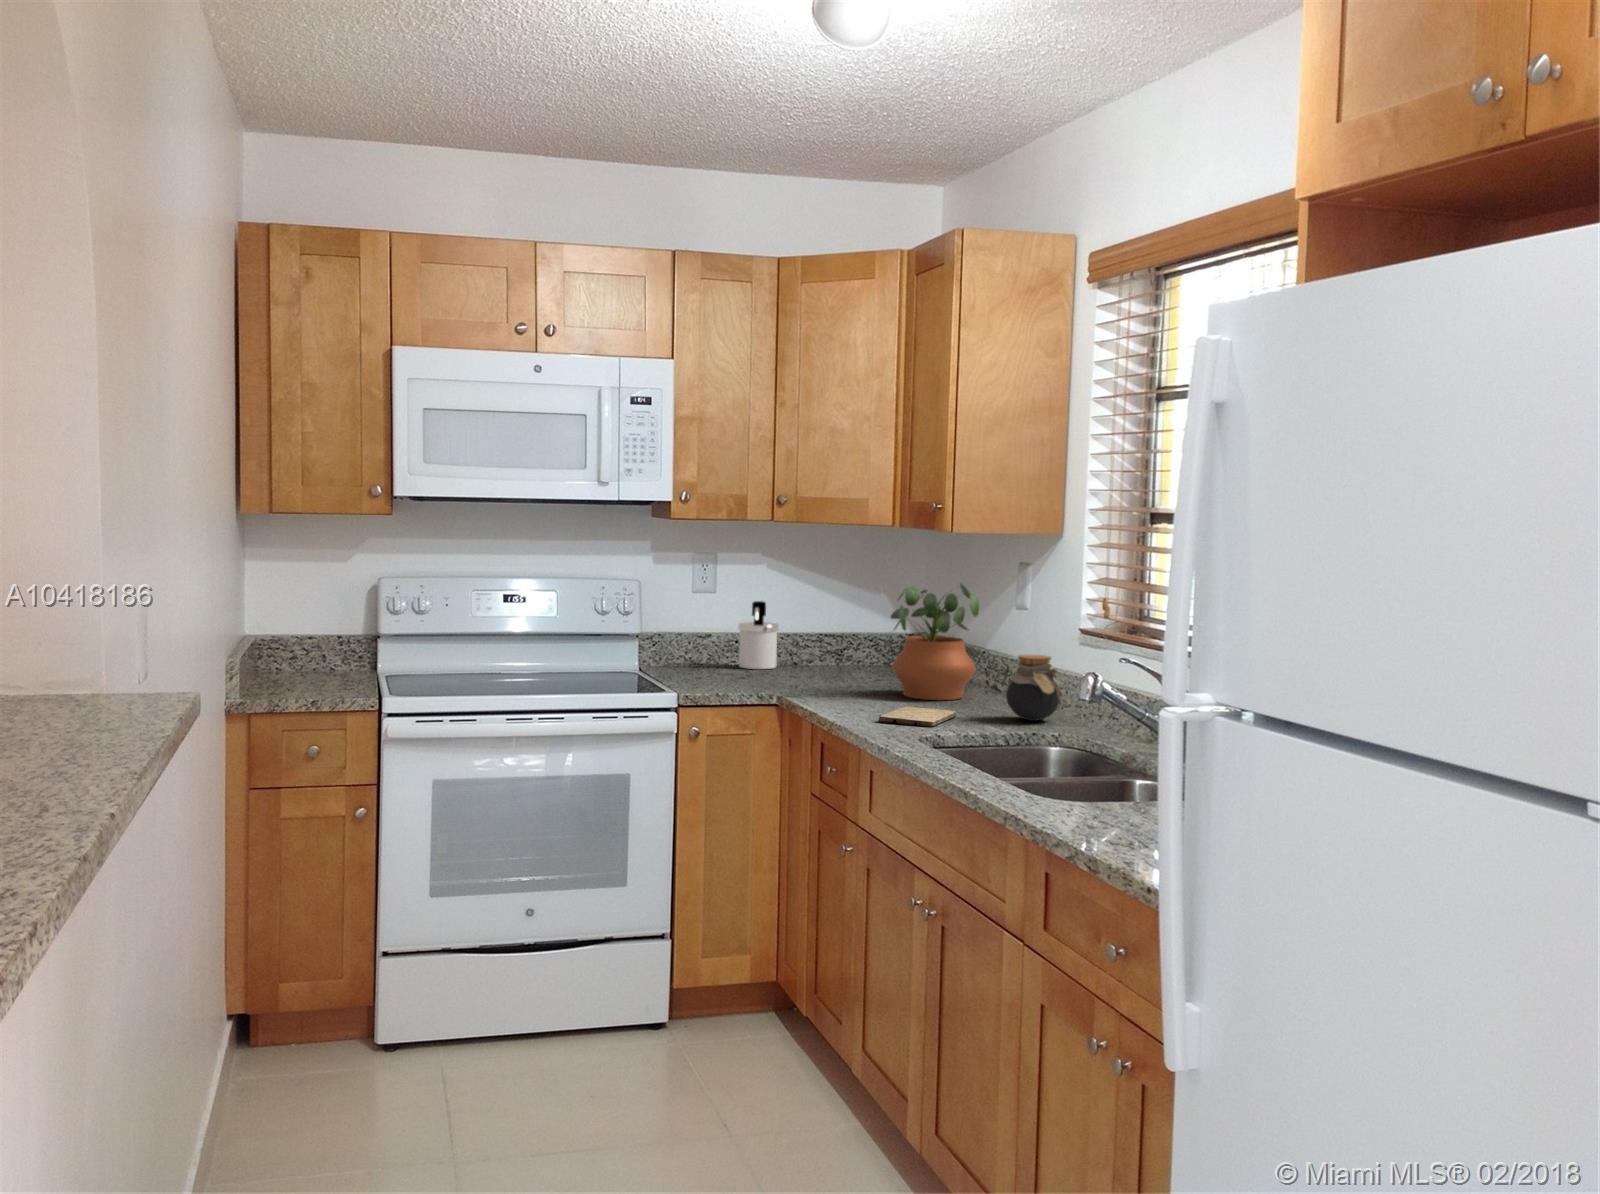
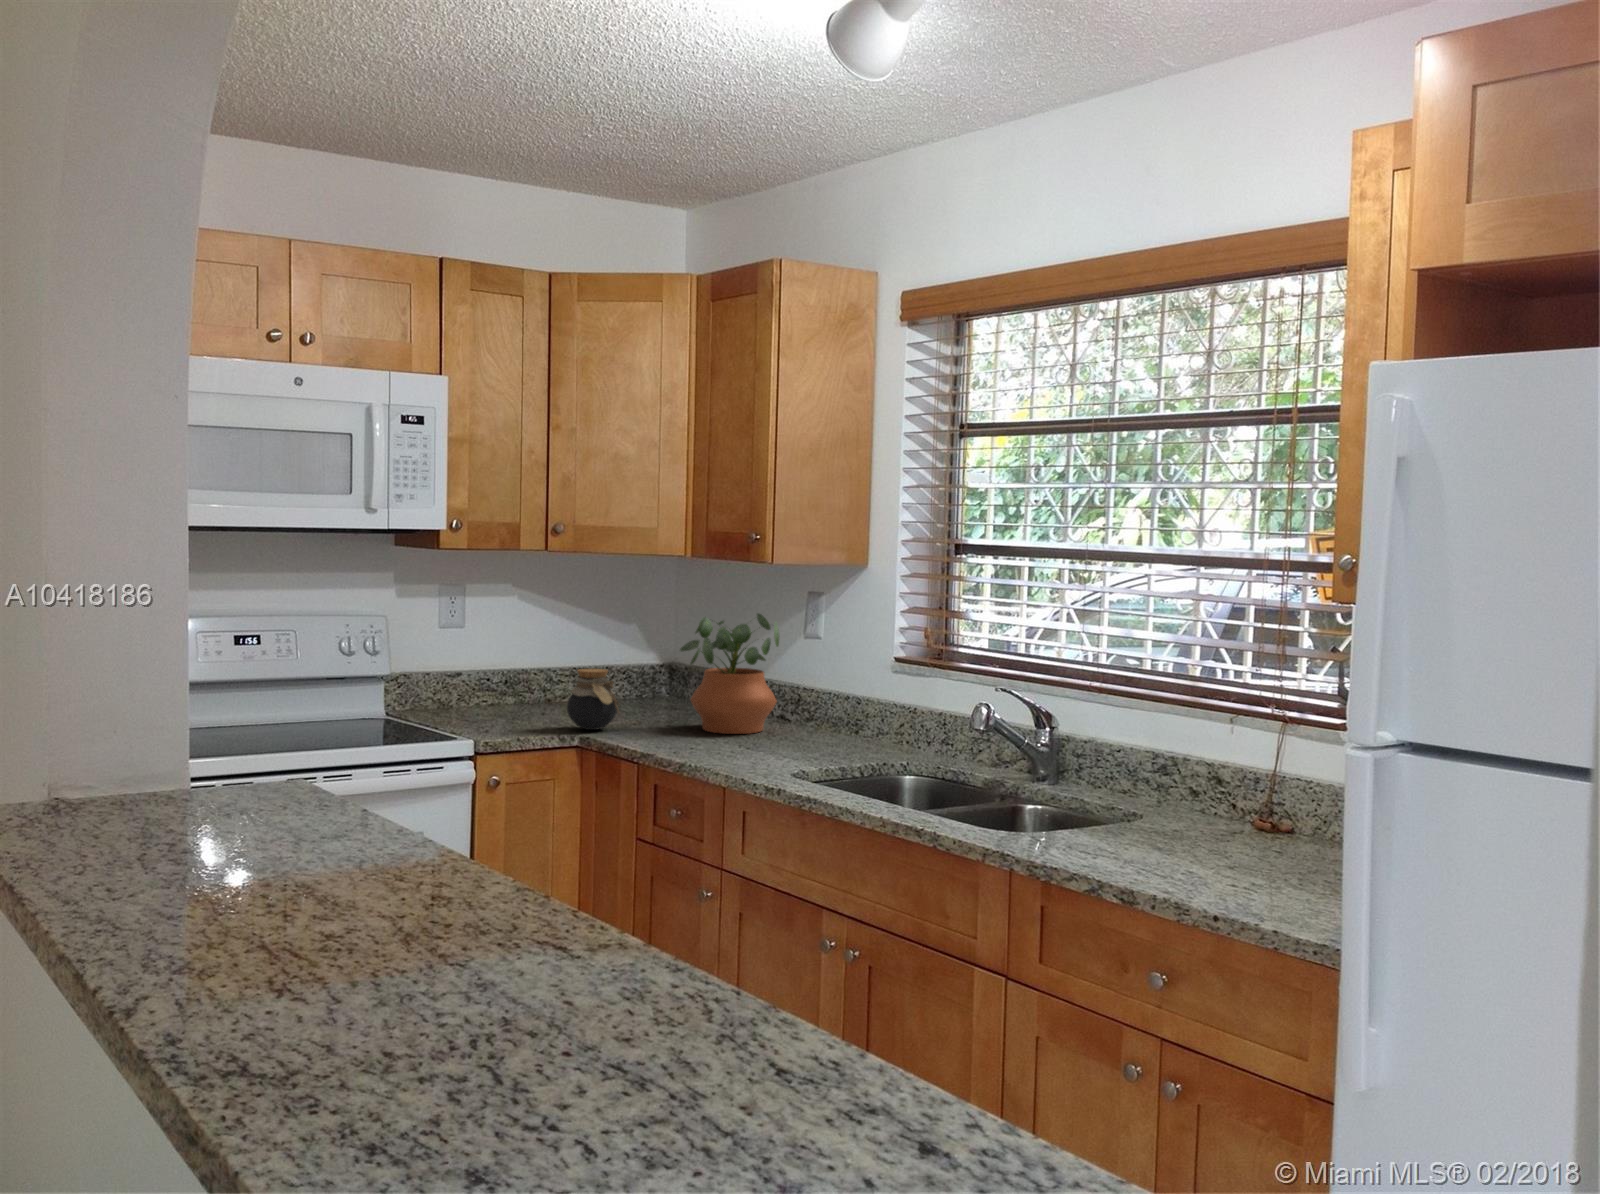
soap dispenser: present [738,601,779,669] -> none [487,635,531,709]
jar: present [1006,655,1063,721] -> present [567,669,620,730]
cutting board: present [879,706,956,727] -> none [726,743,789,763]

